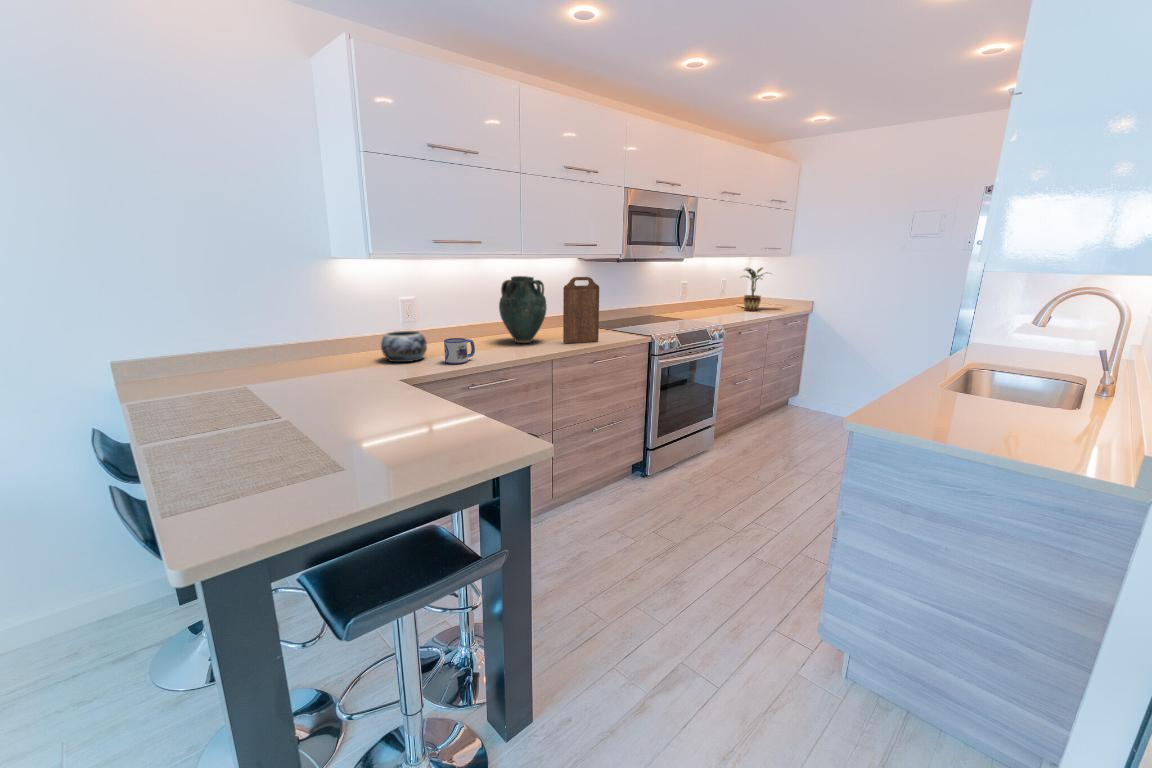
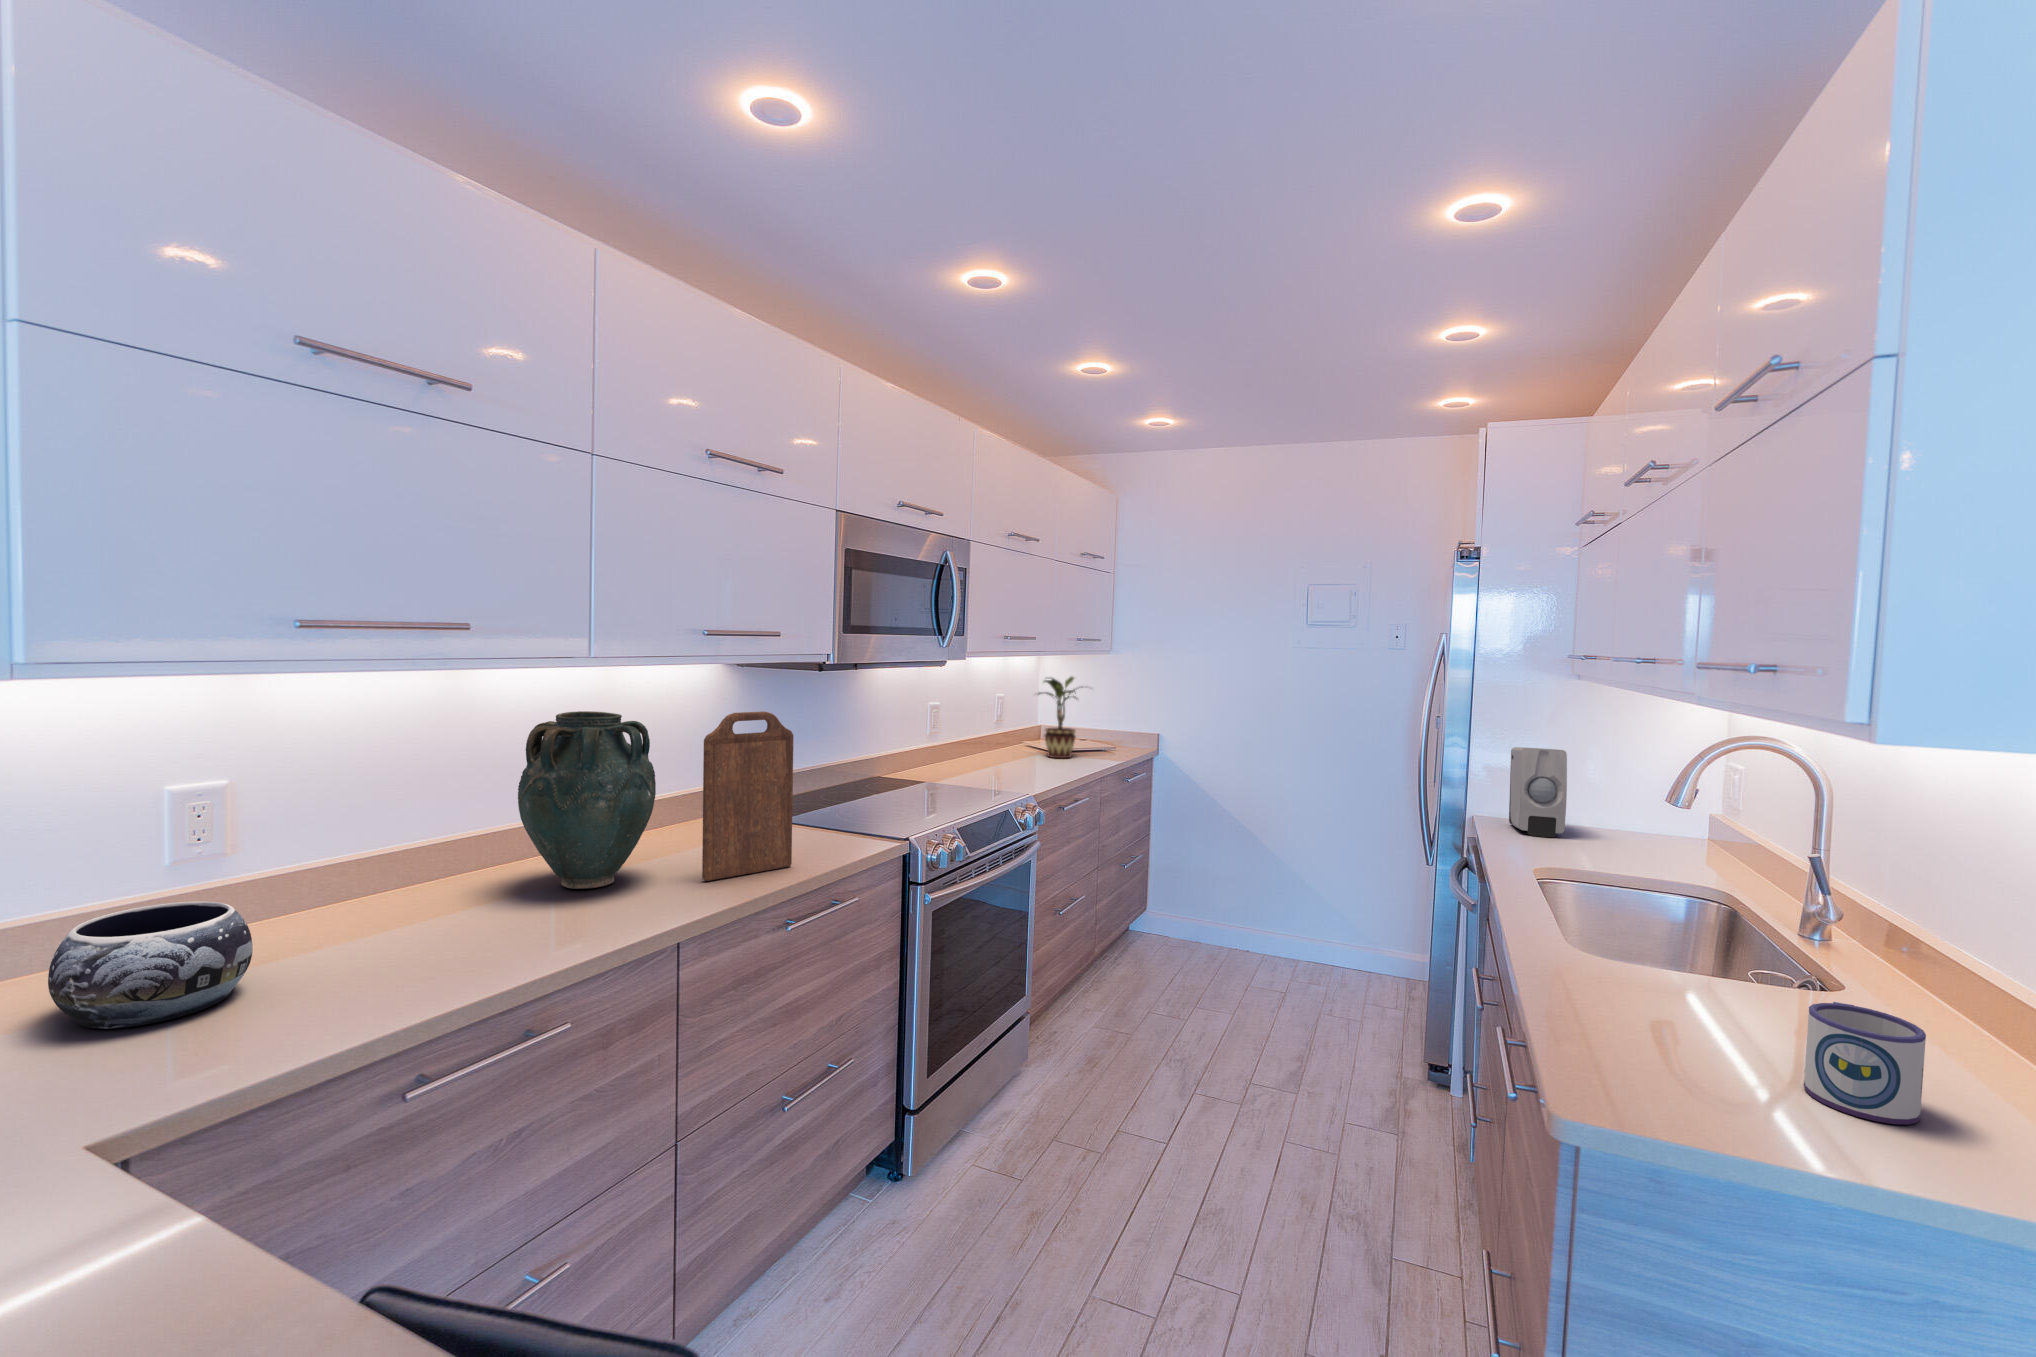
soap dispenser: none [990,303,1029,353] -> present [1509,747,1567,837]
mug: present [444,338,475,364] -> present [1804,1002,1926,1125]

